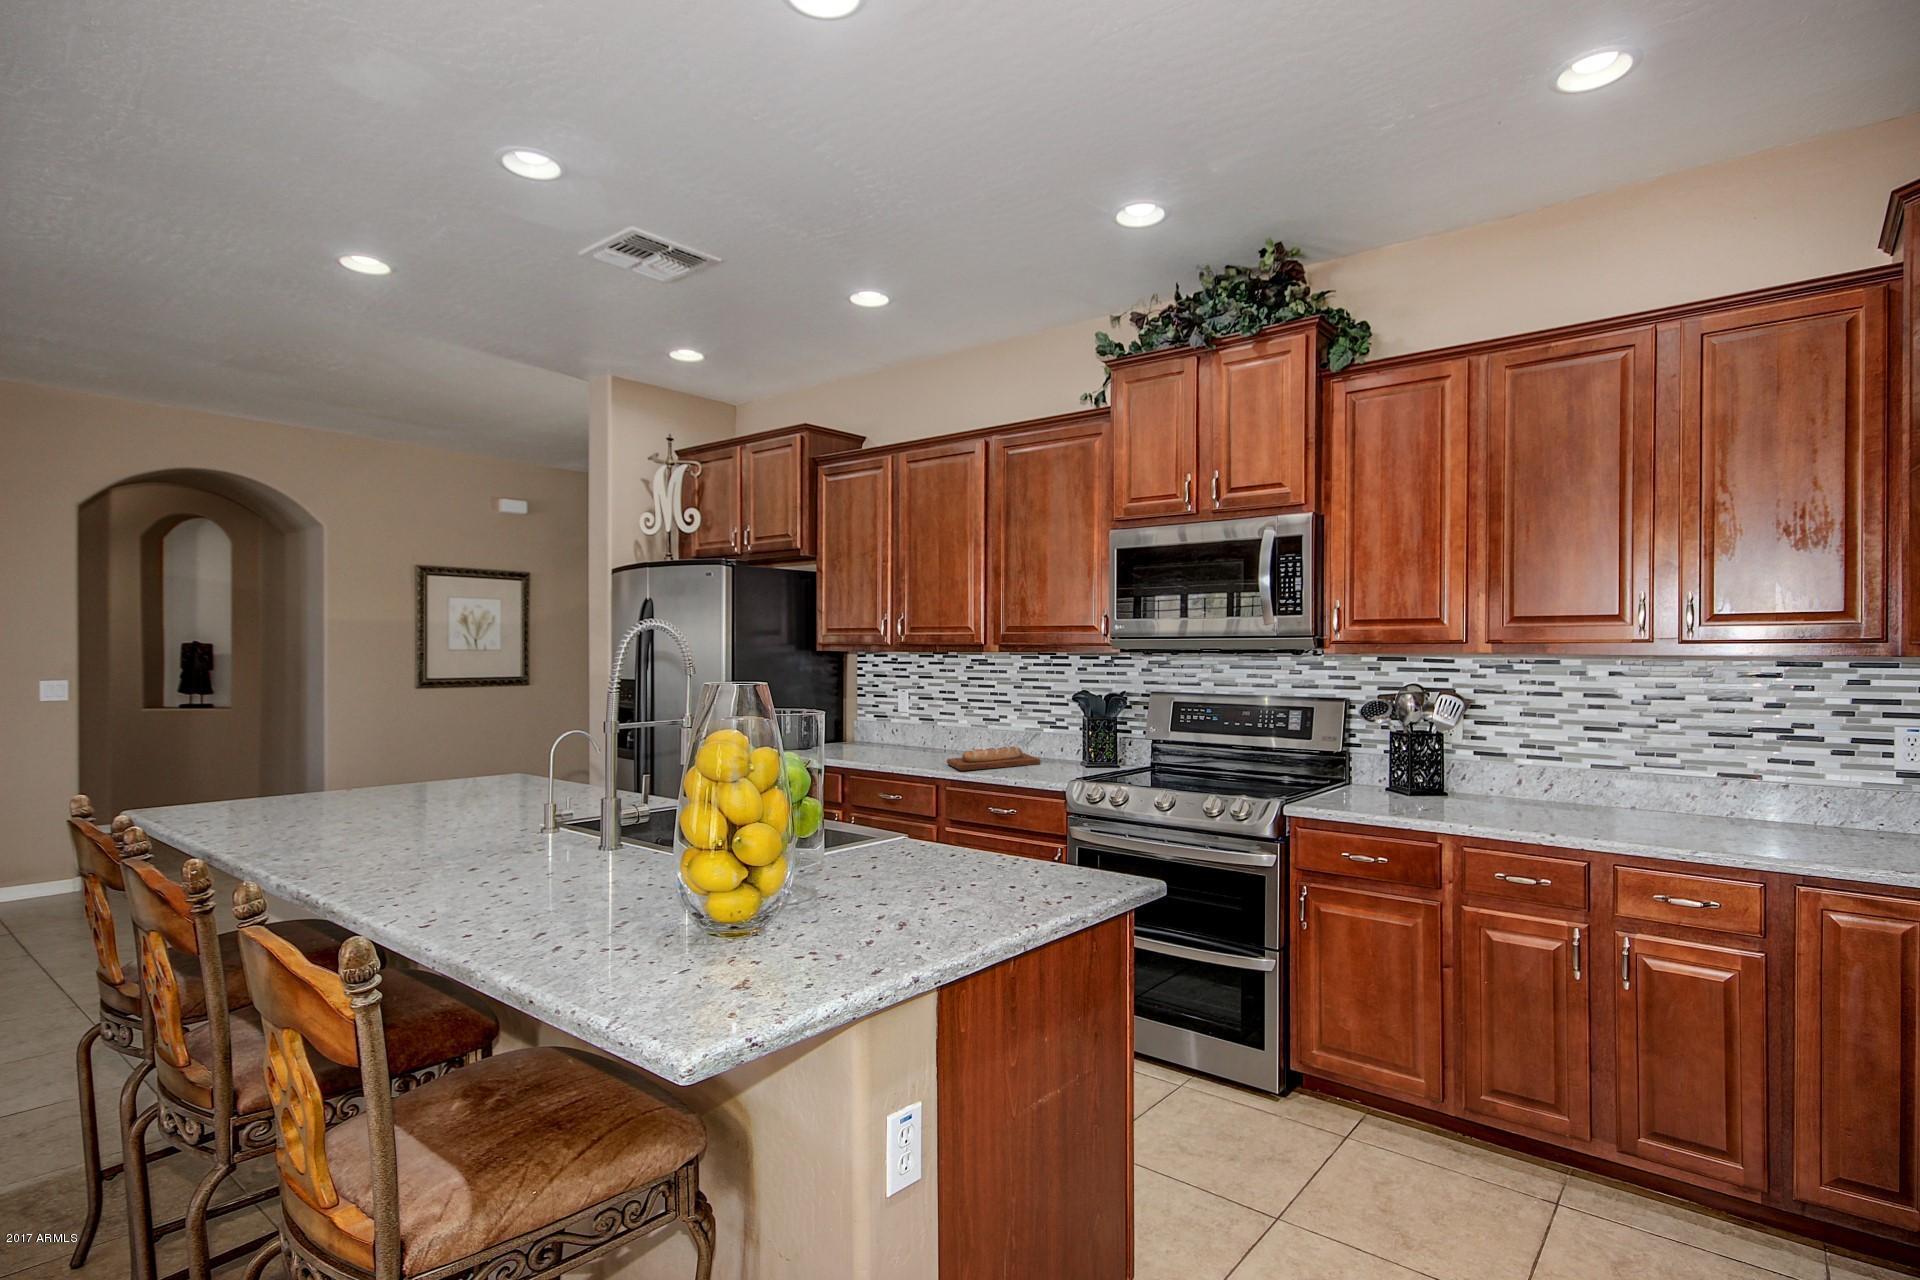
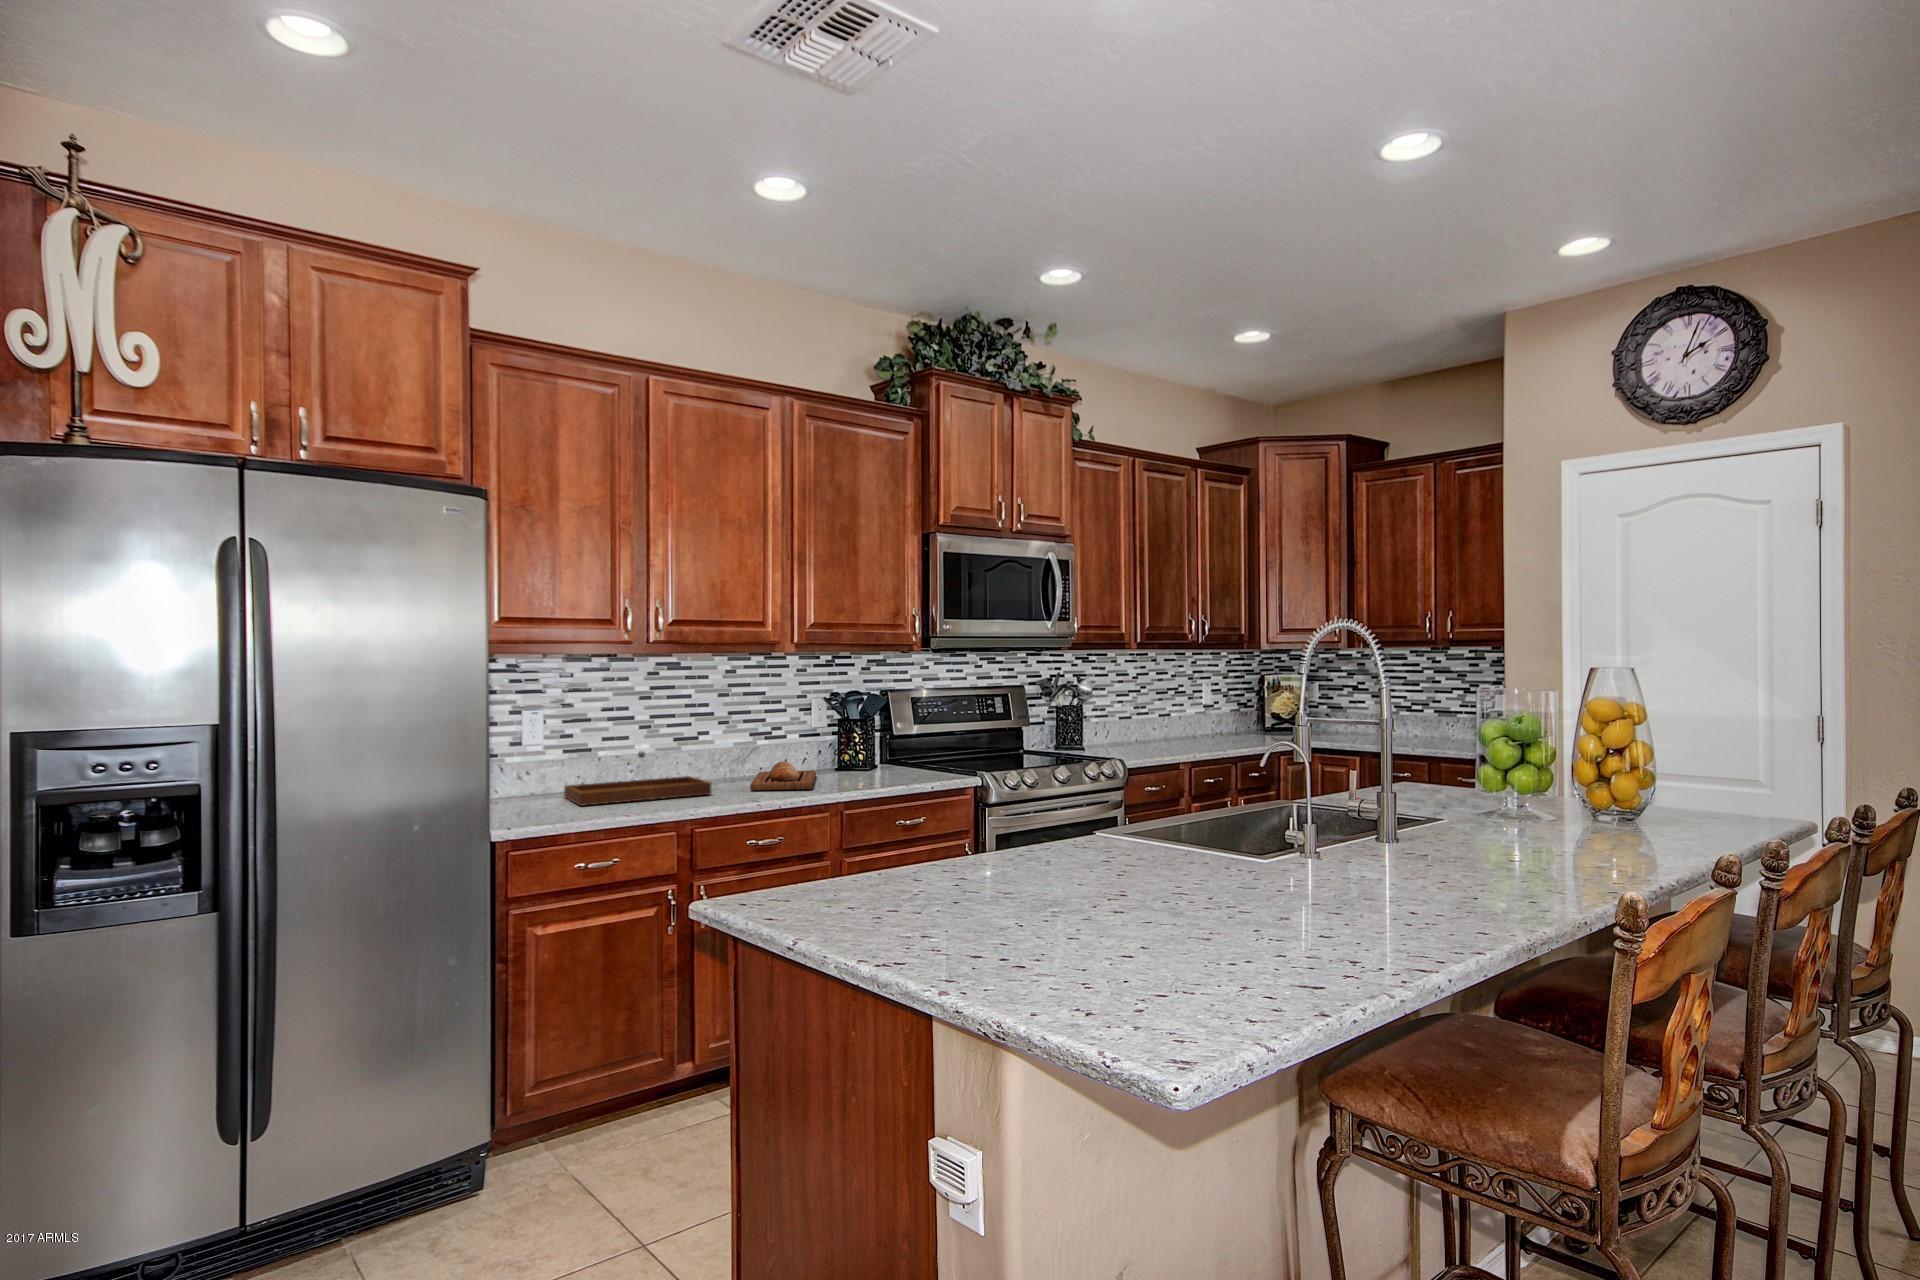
tray: none [865,724,958,762] -> present [564,751,711,806]

